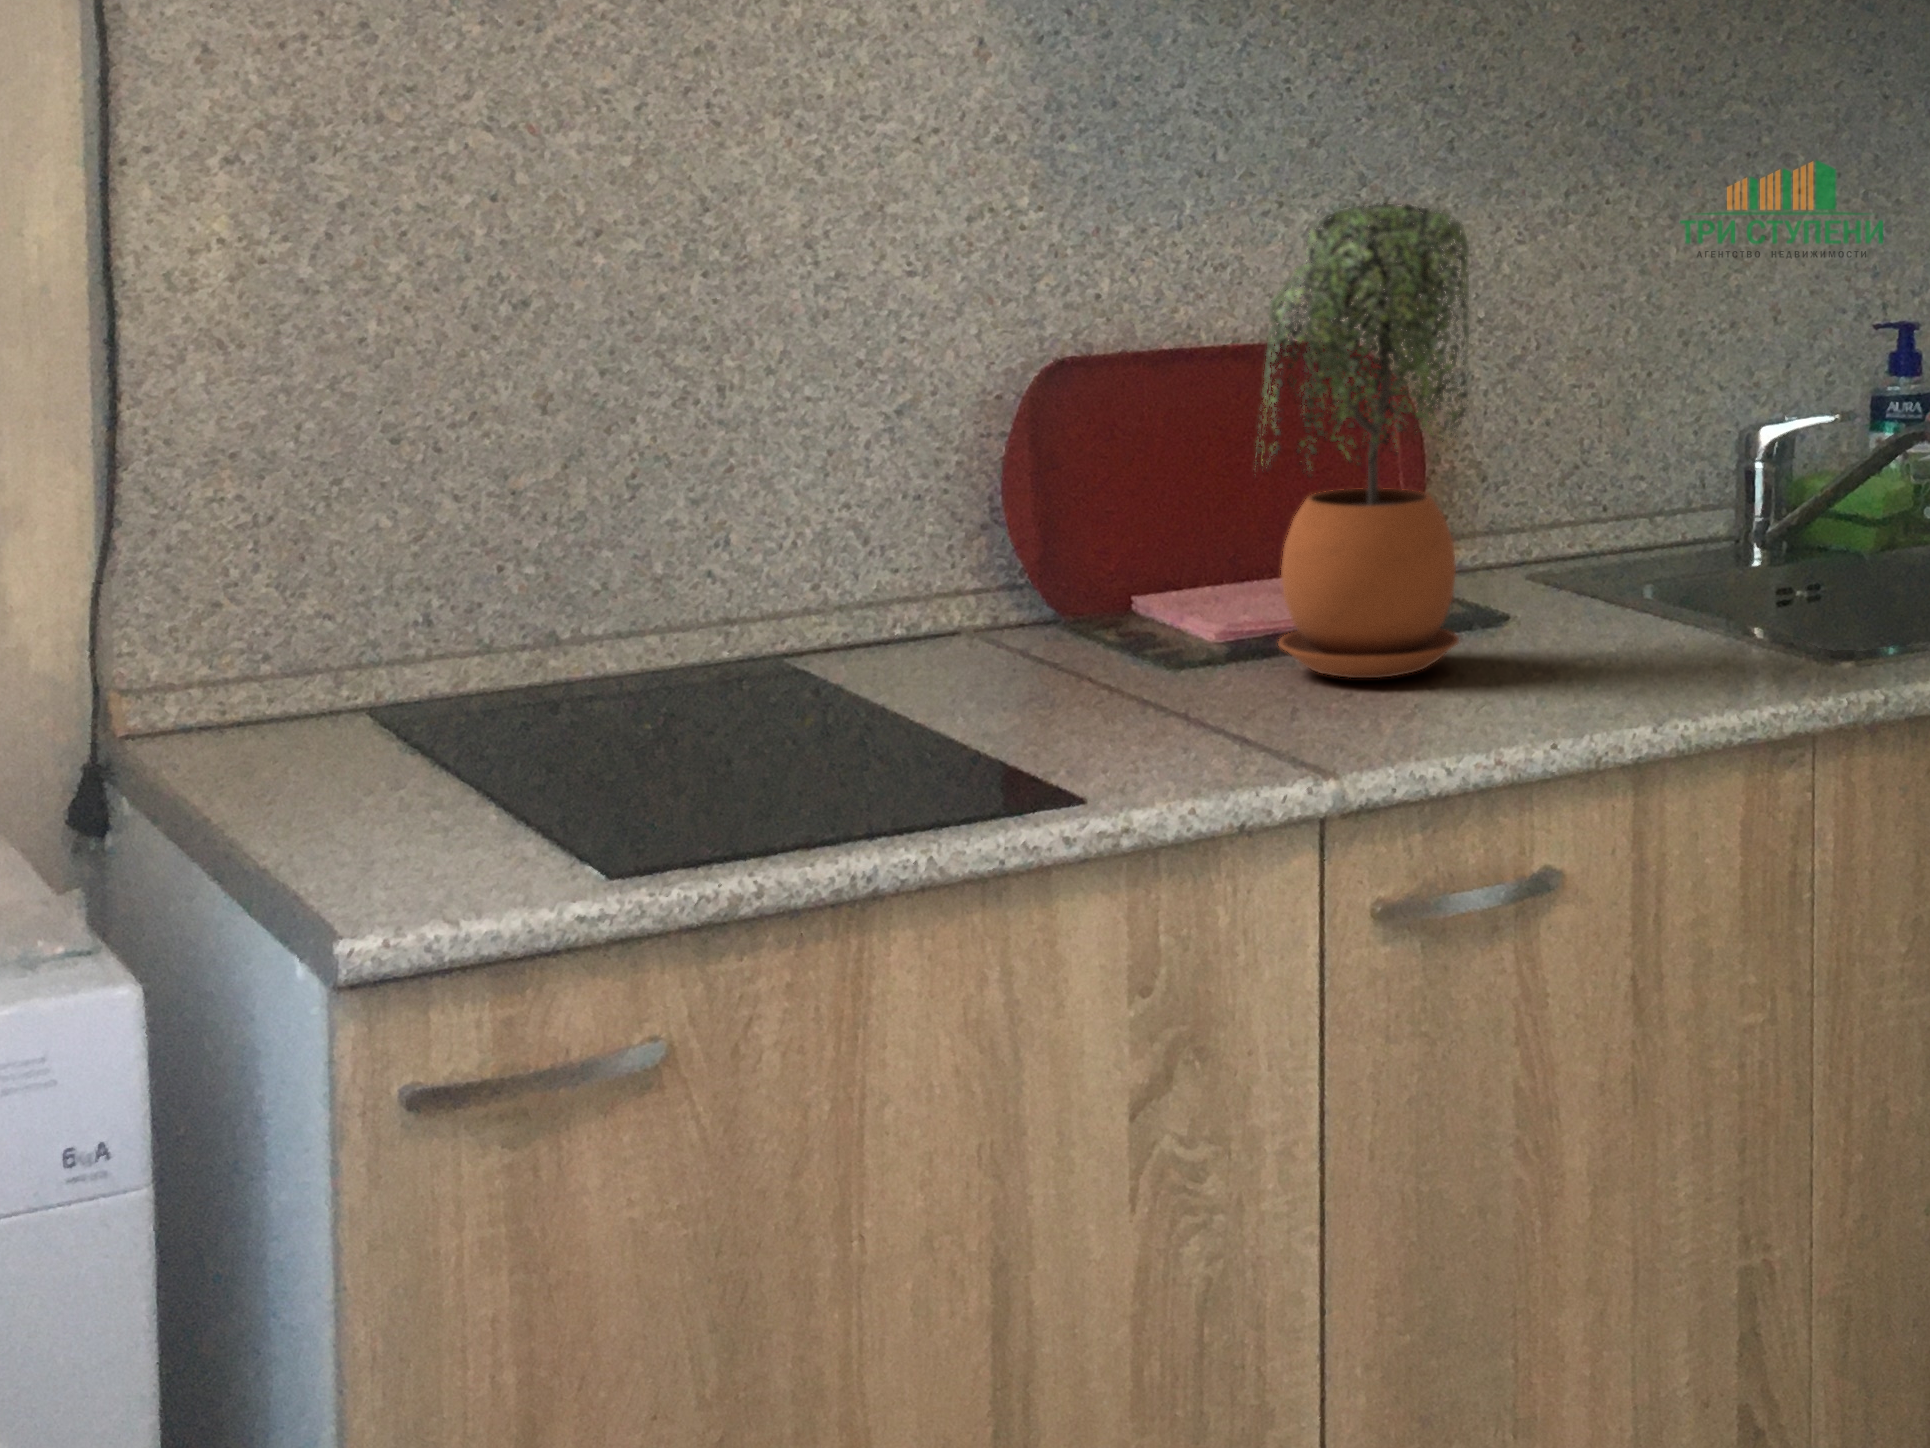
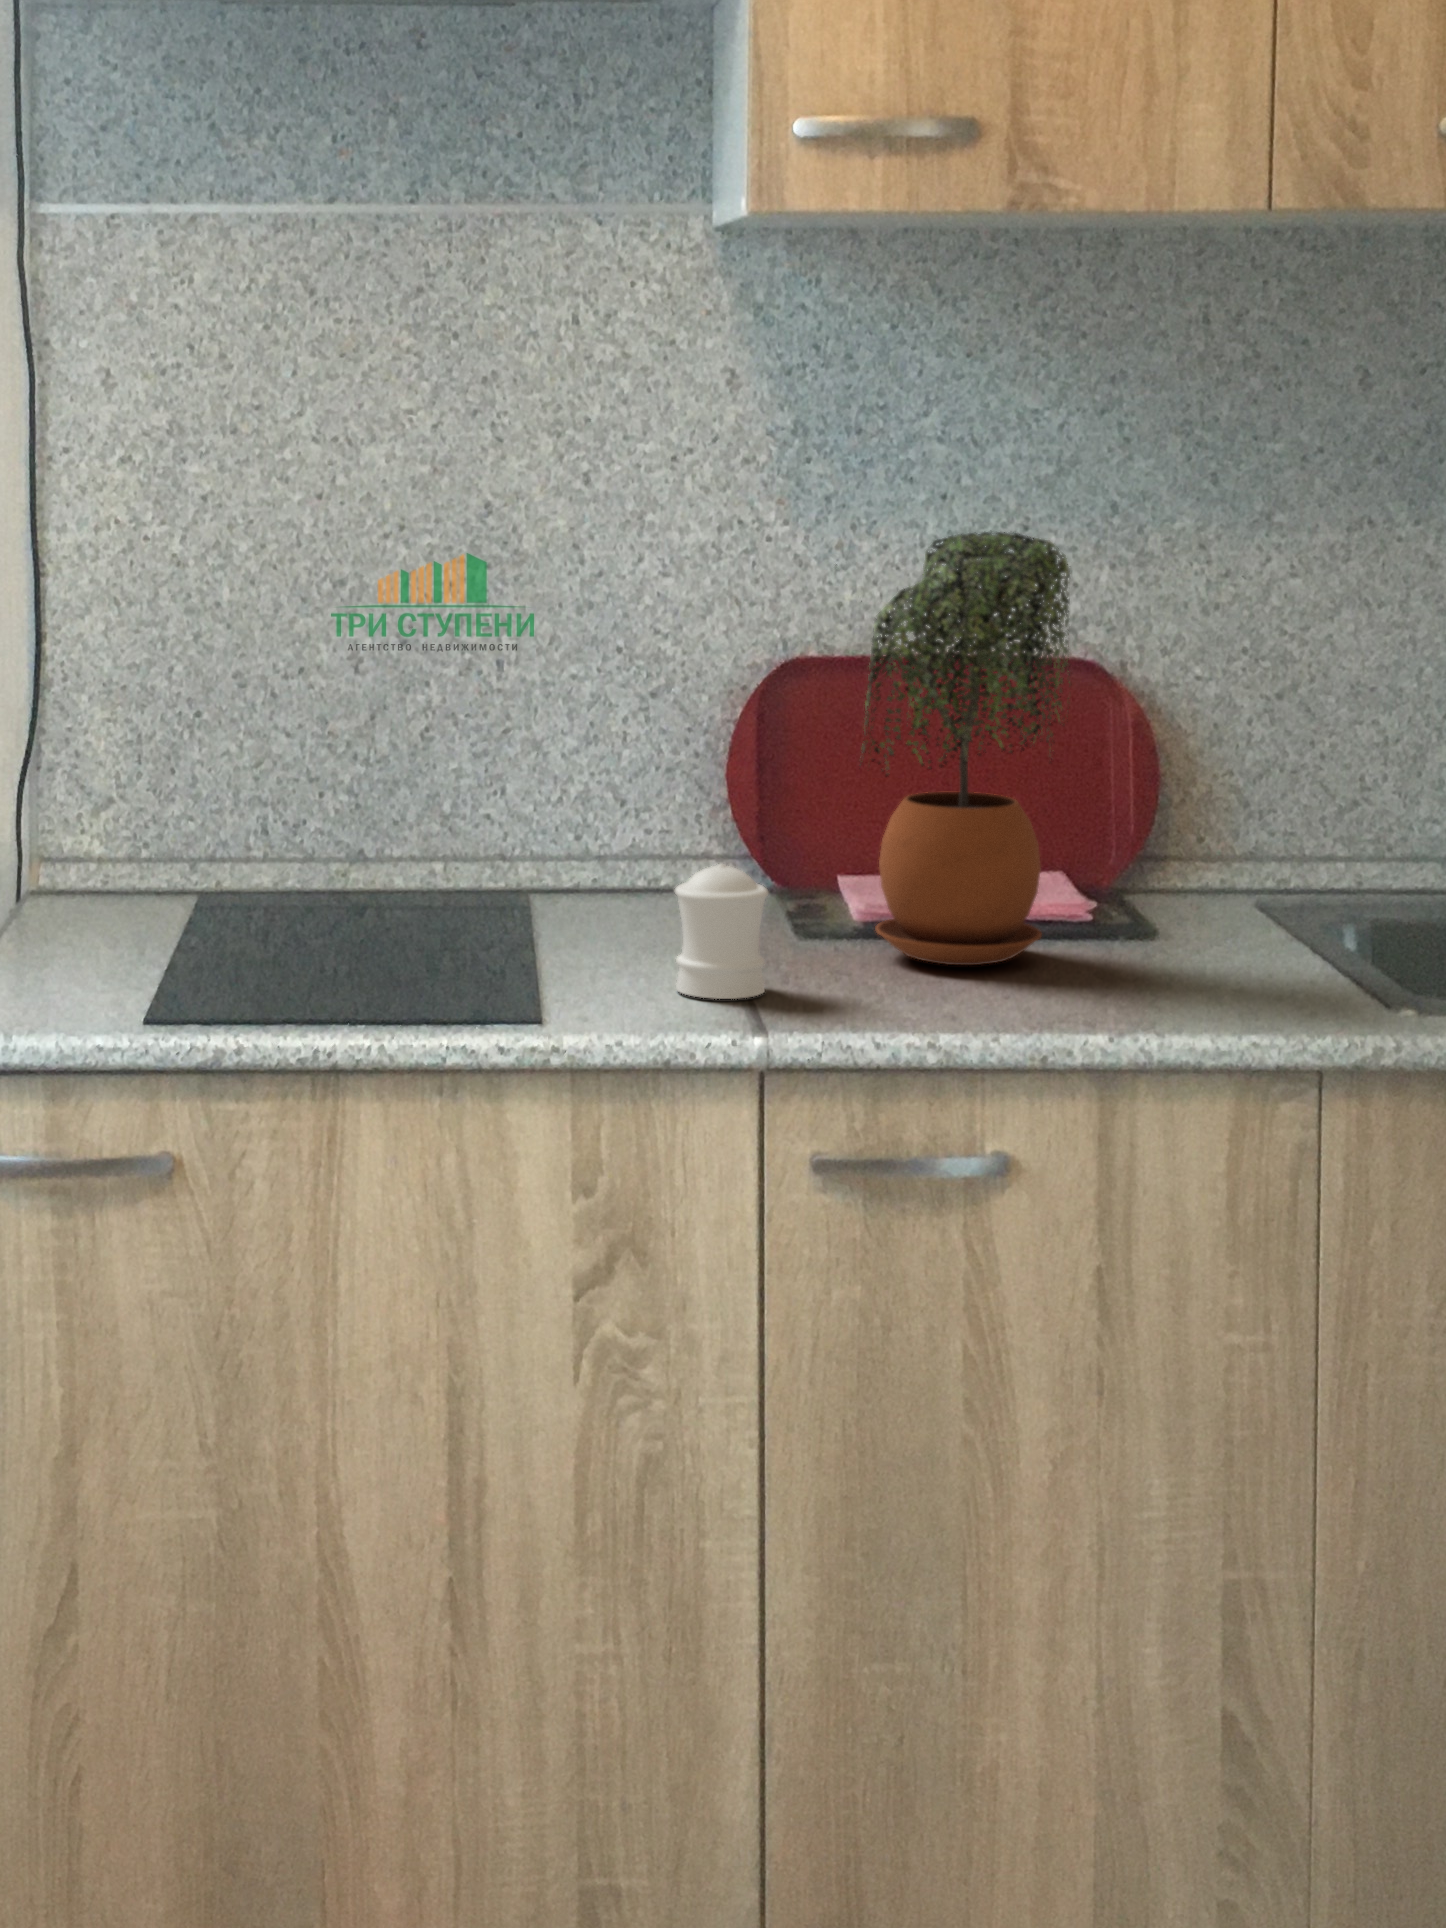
salt shaker: none [1145,592,1254,748] -> present [675,864,768,999]

